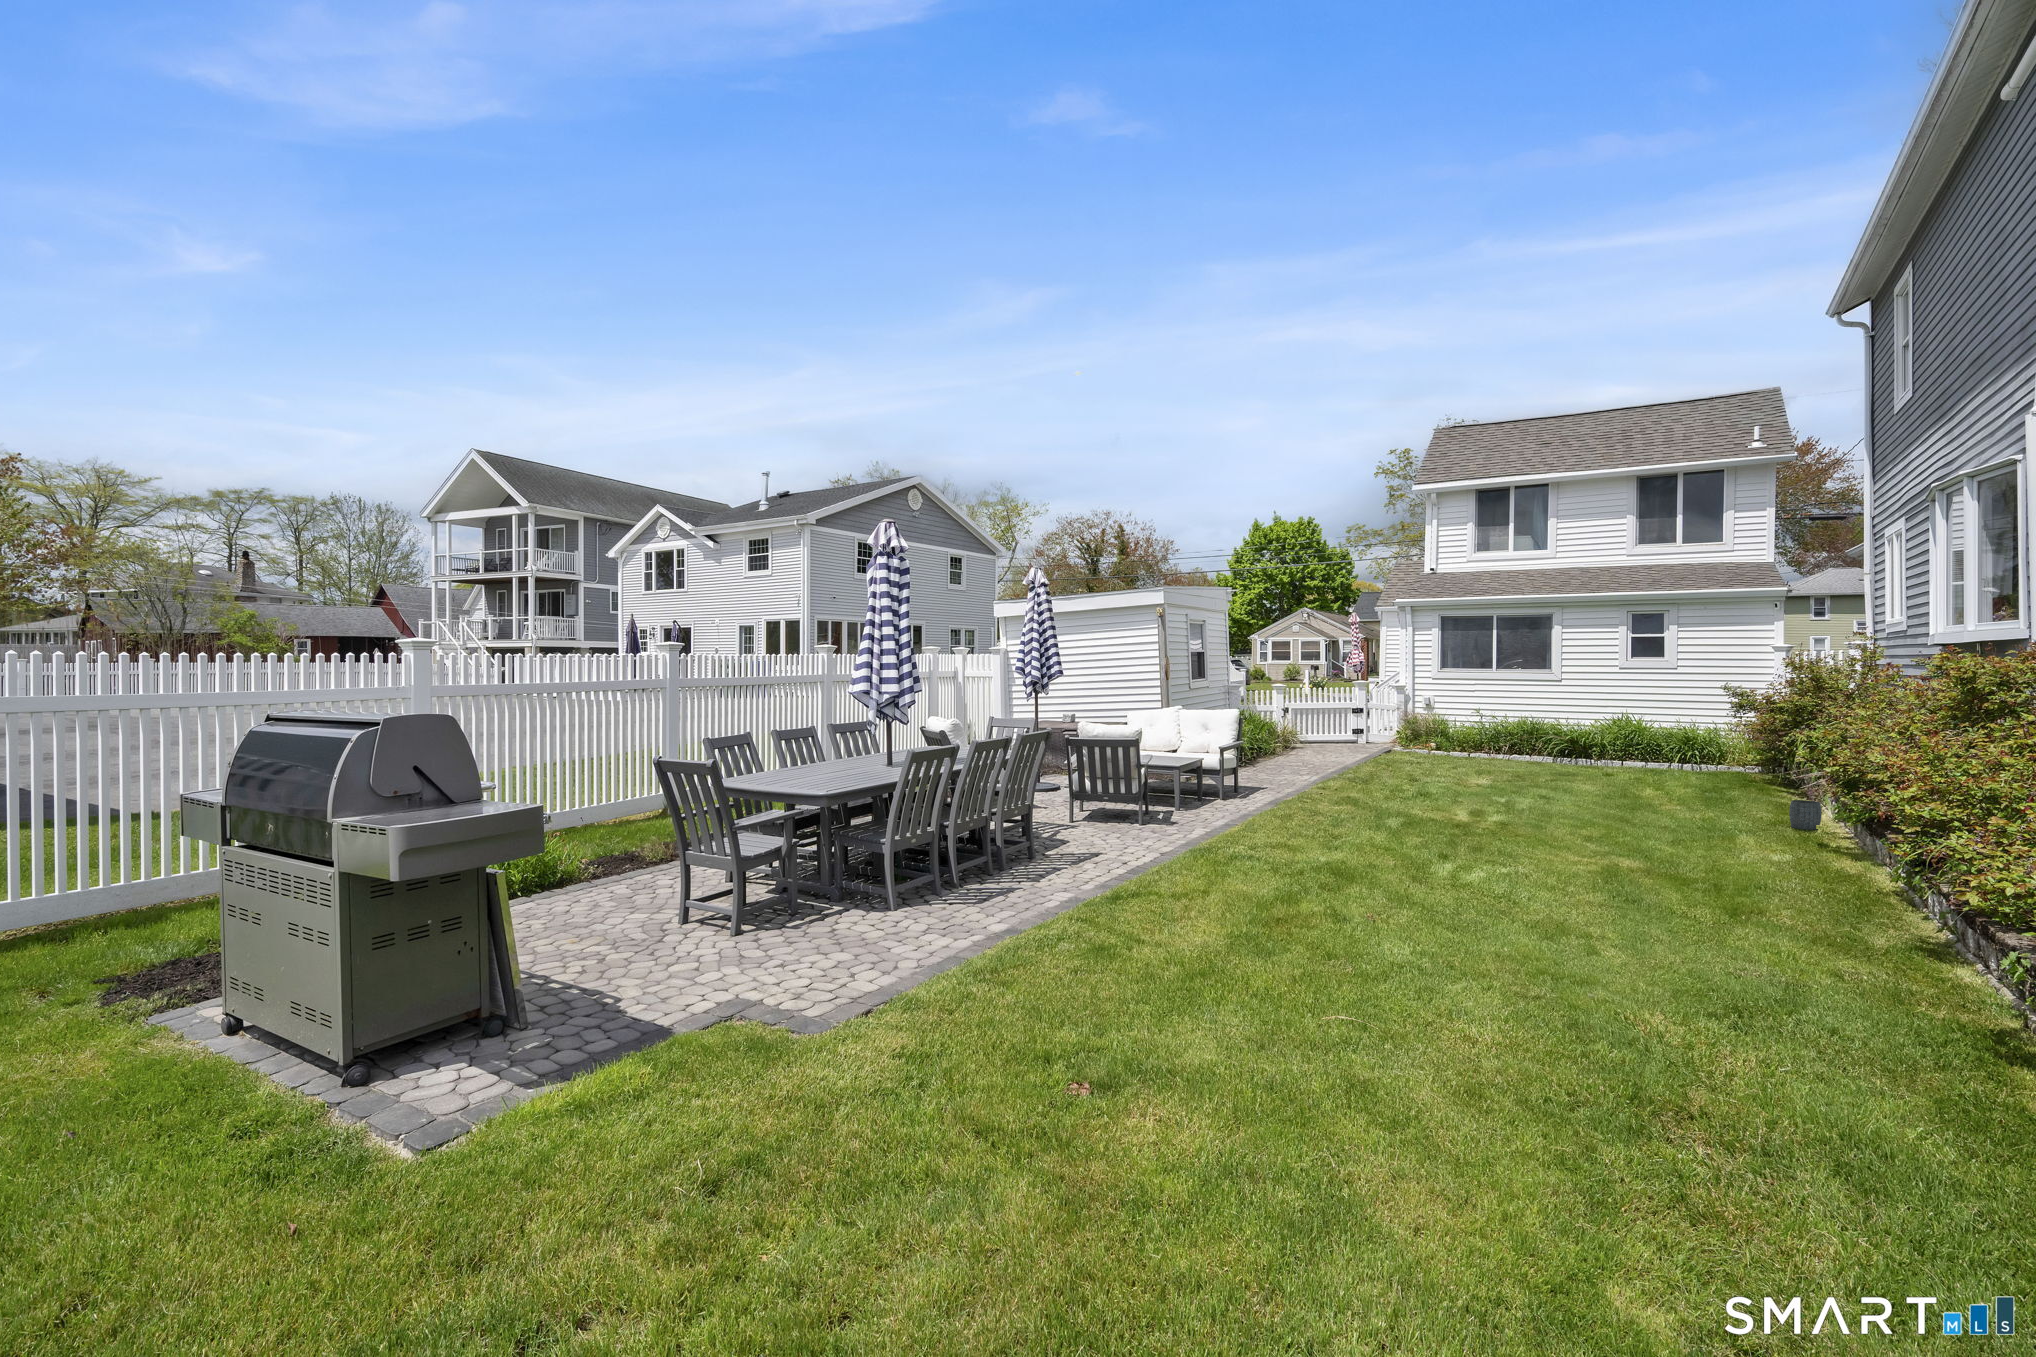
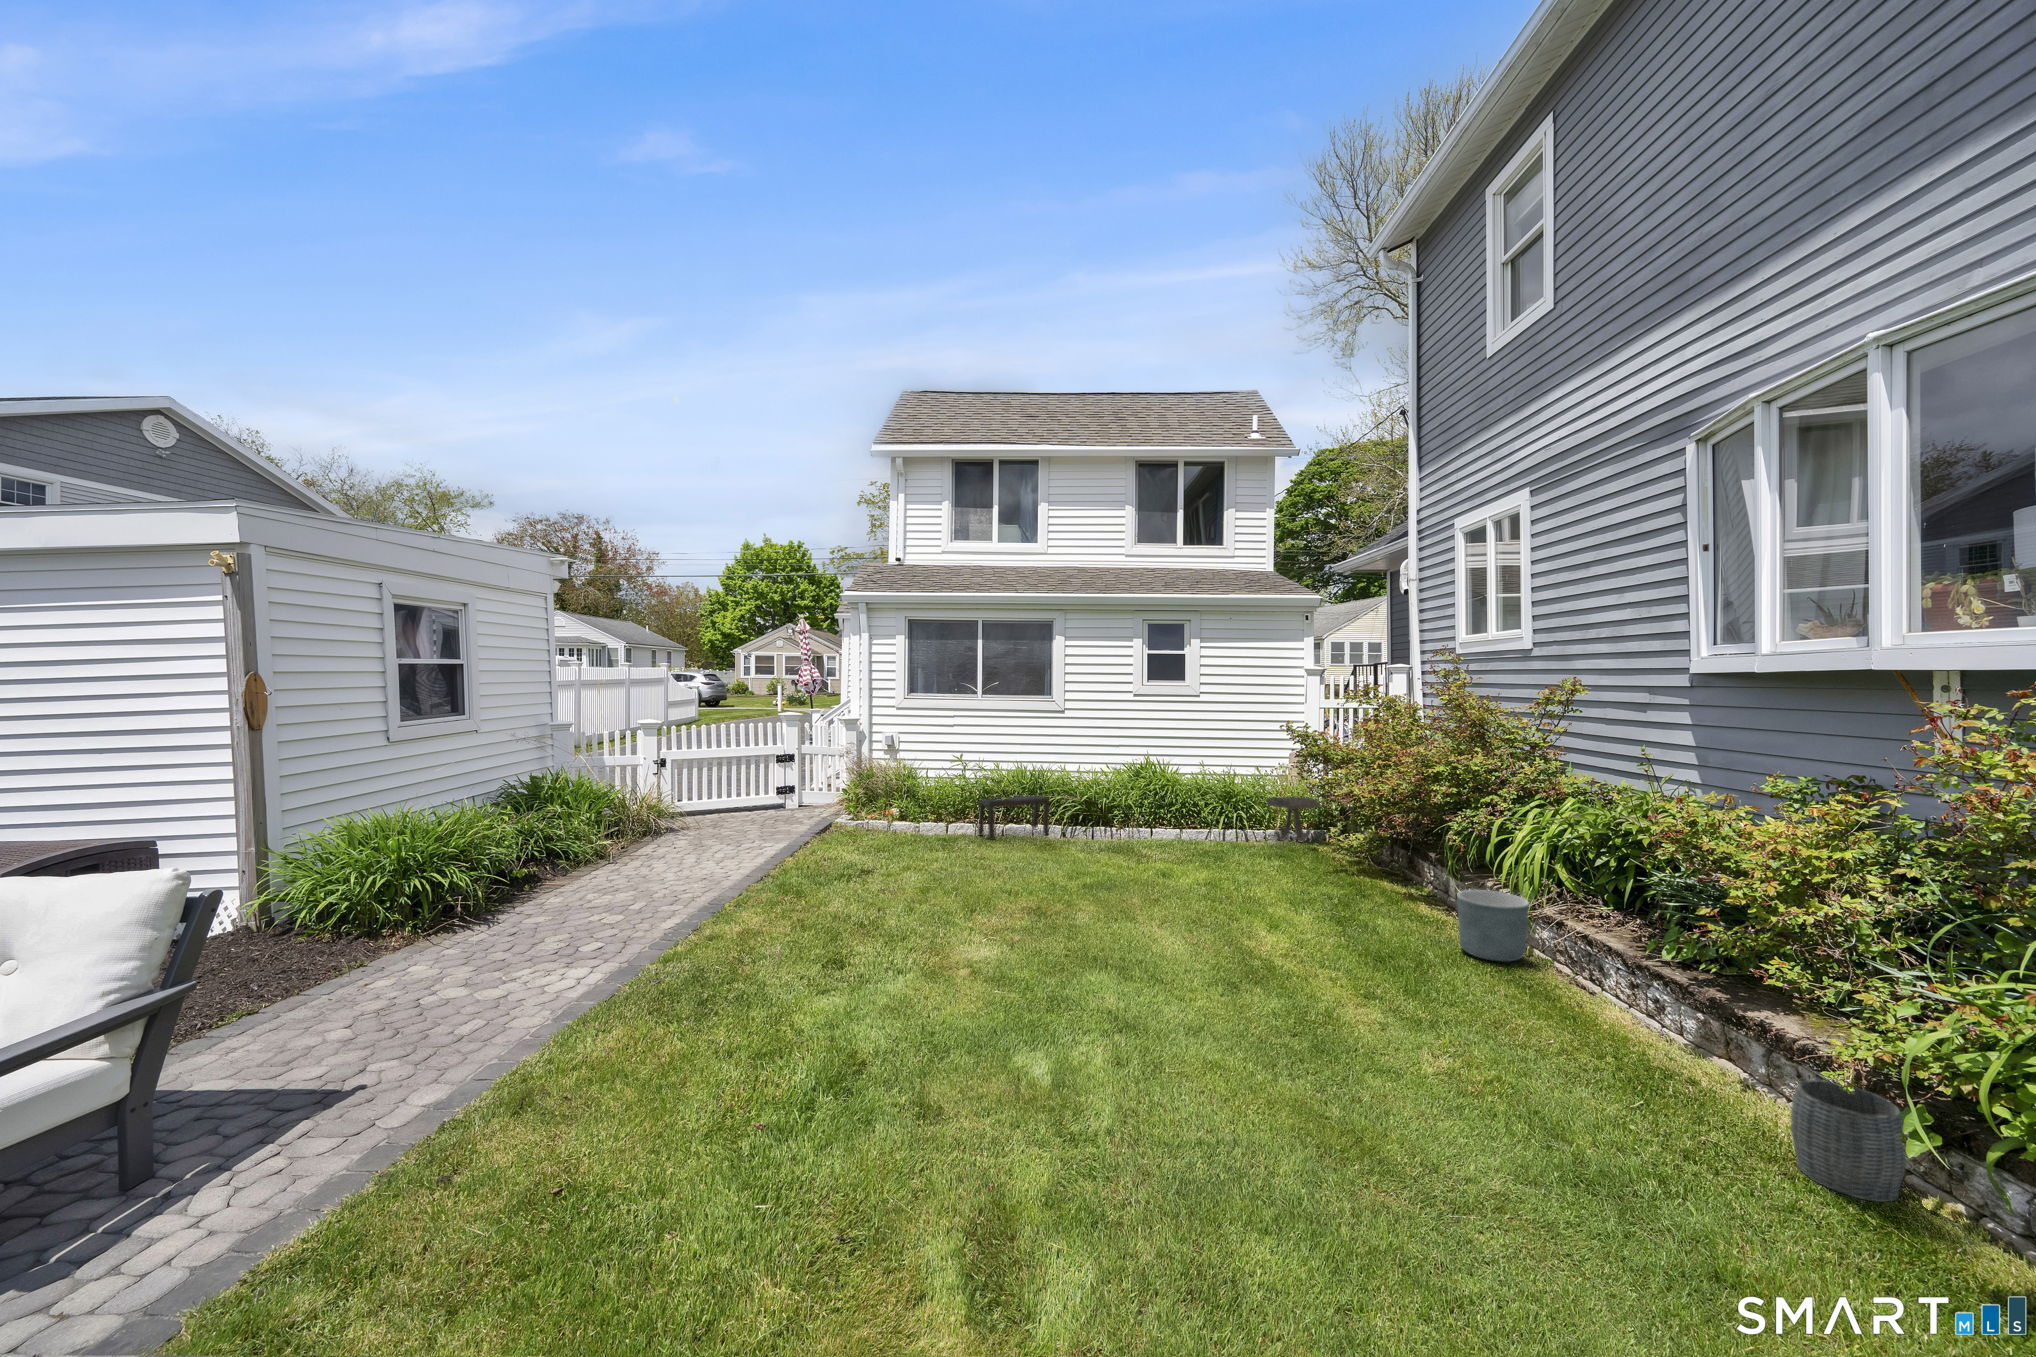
bench: none [1496,735,1547,760] -> present [978,795,1050,840]
side table: none [1710,740,1750,770] -> present [1266,796,1320,843]
planter: none [1758,770,1795,801] -> present [1457,890,1529,962]

